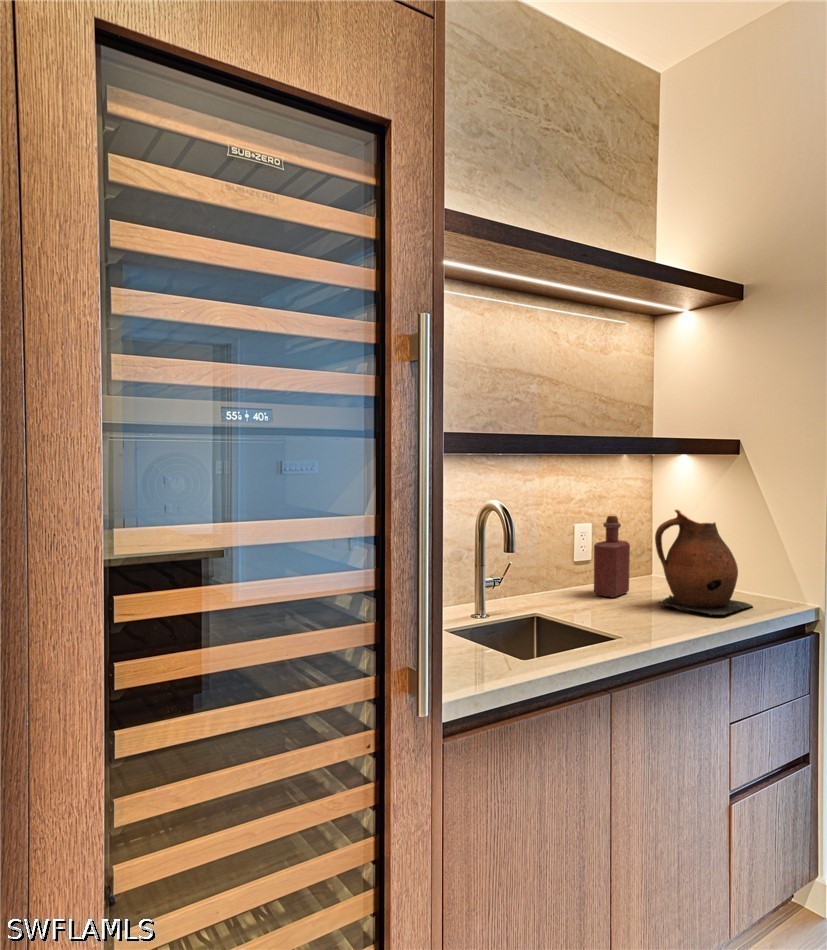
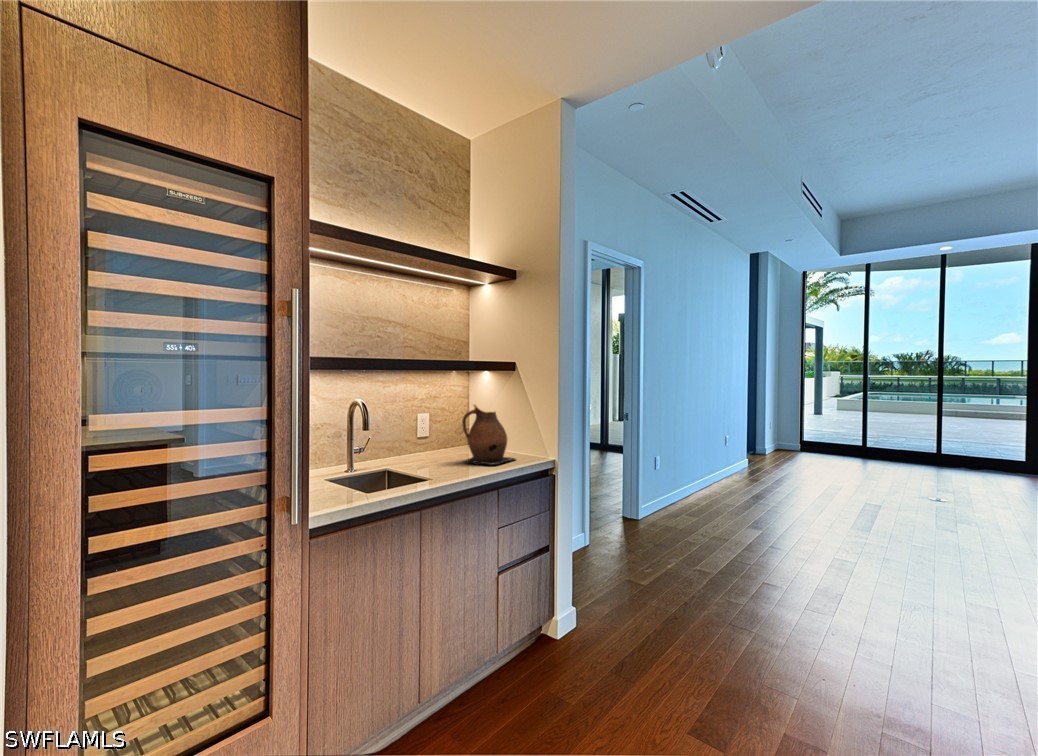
bottle: present [594,516,630,598] -> none [428,410,451,460]

